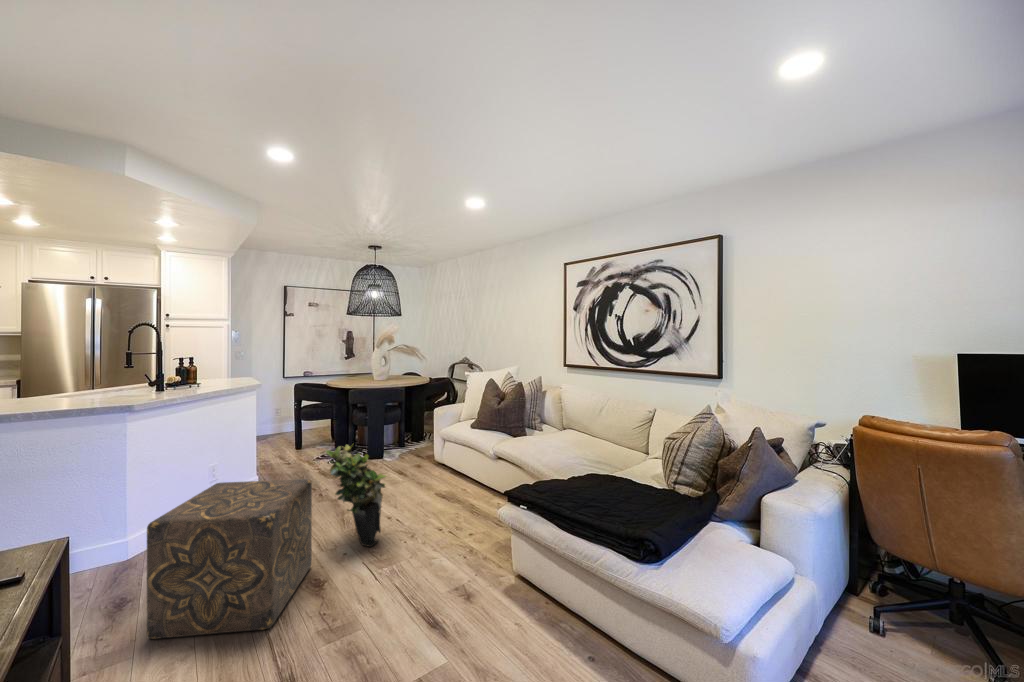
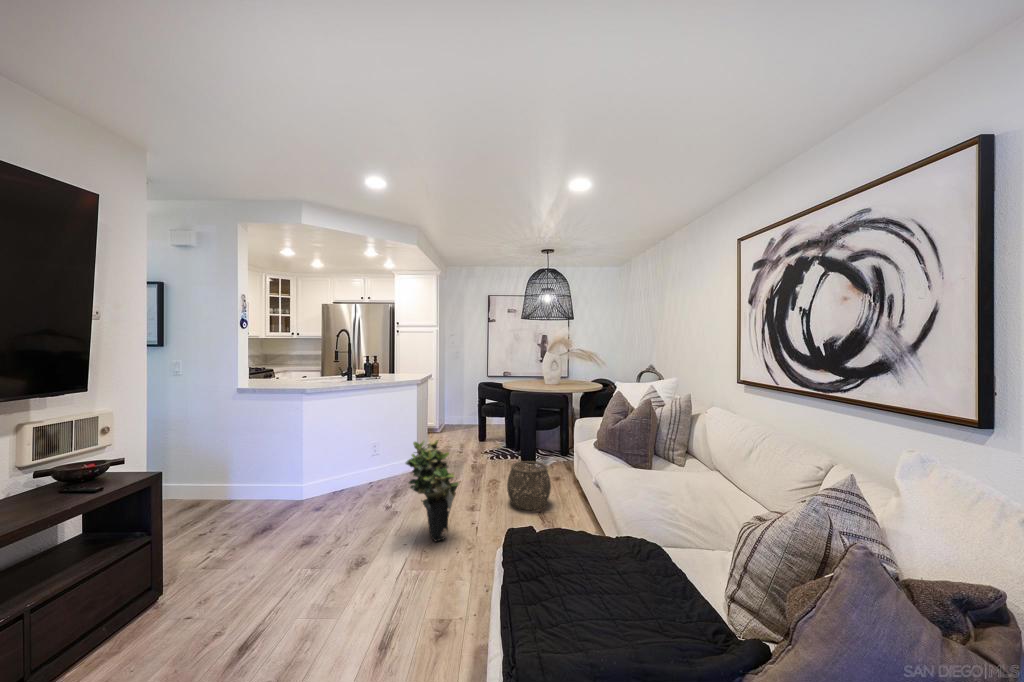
woven basket: none [397,451,440,498] -> present [507,461,551,510]
ottoman: present [147,479,312,639] -> none [262,452,384,577]

